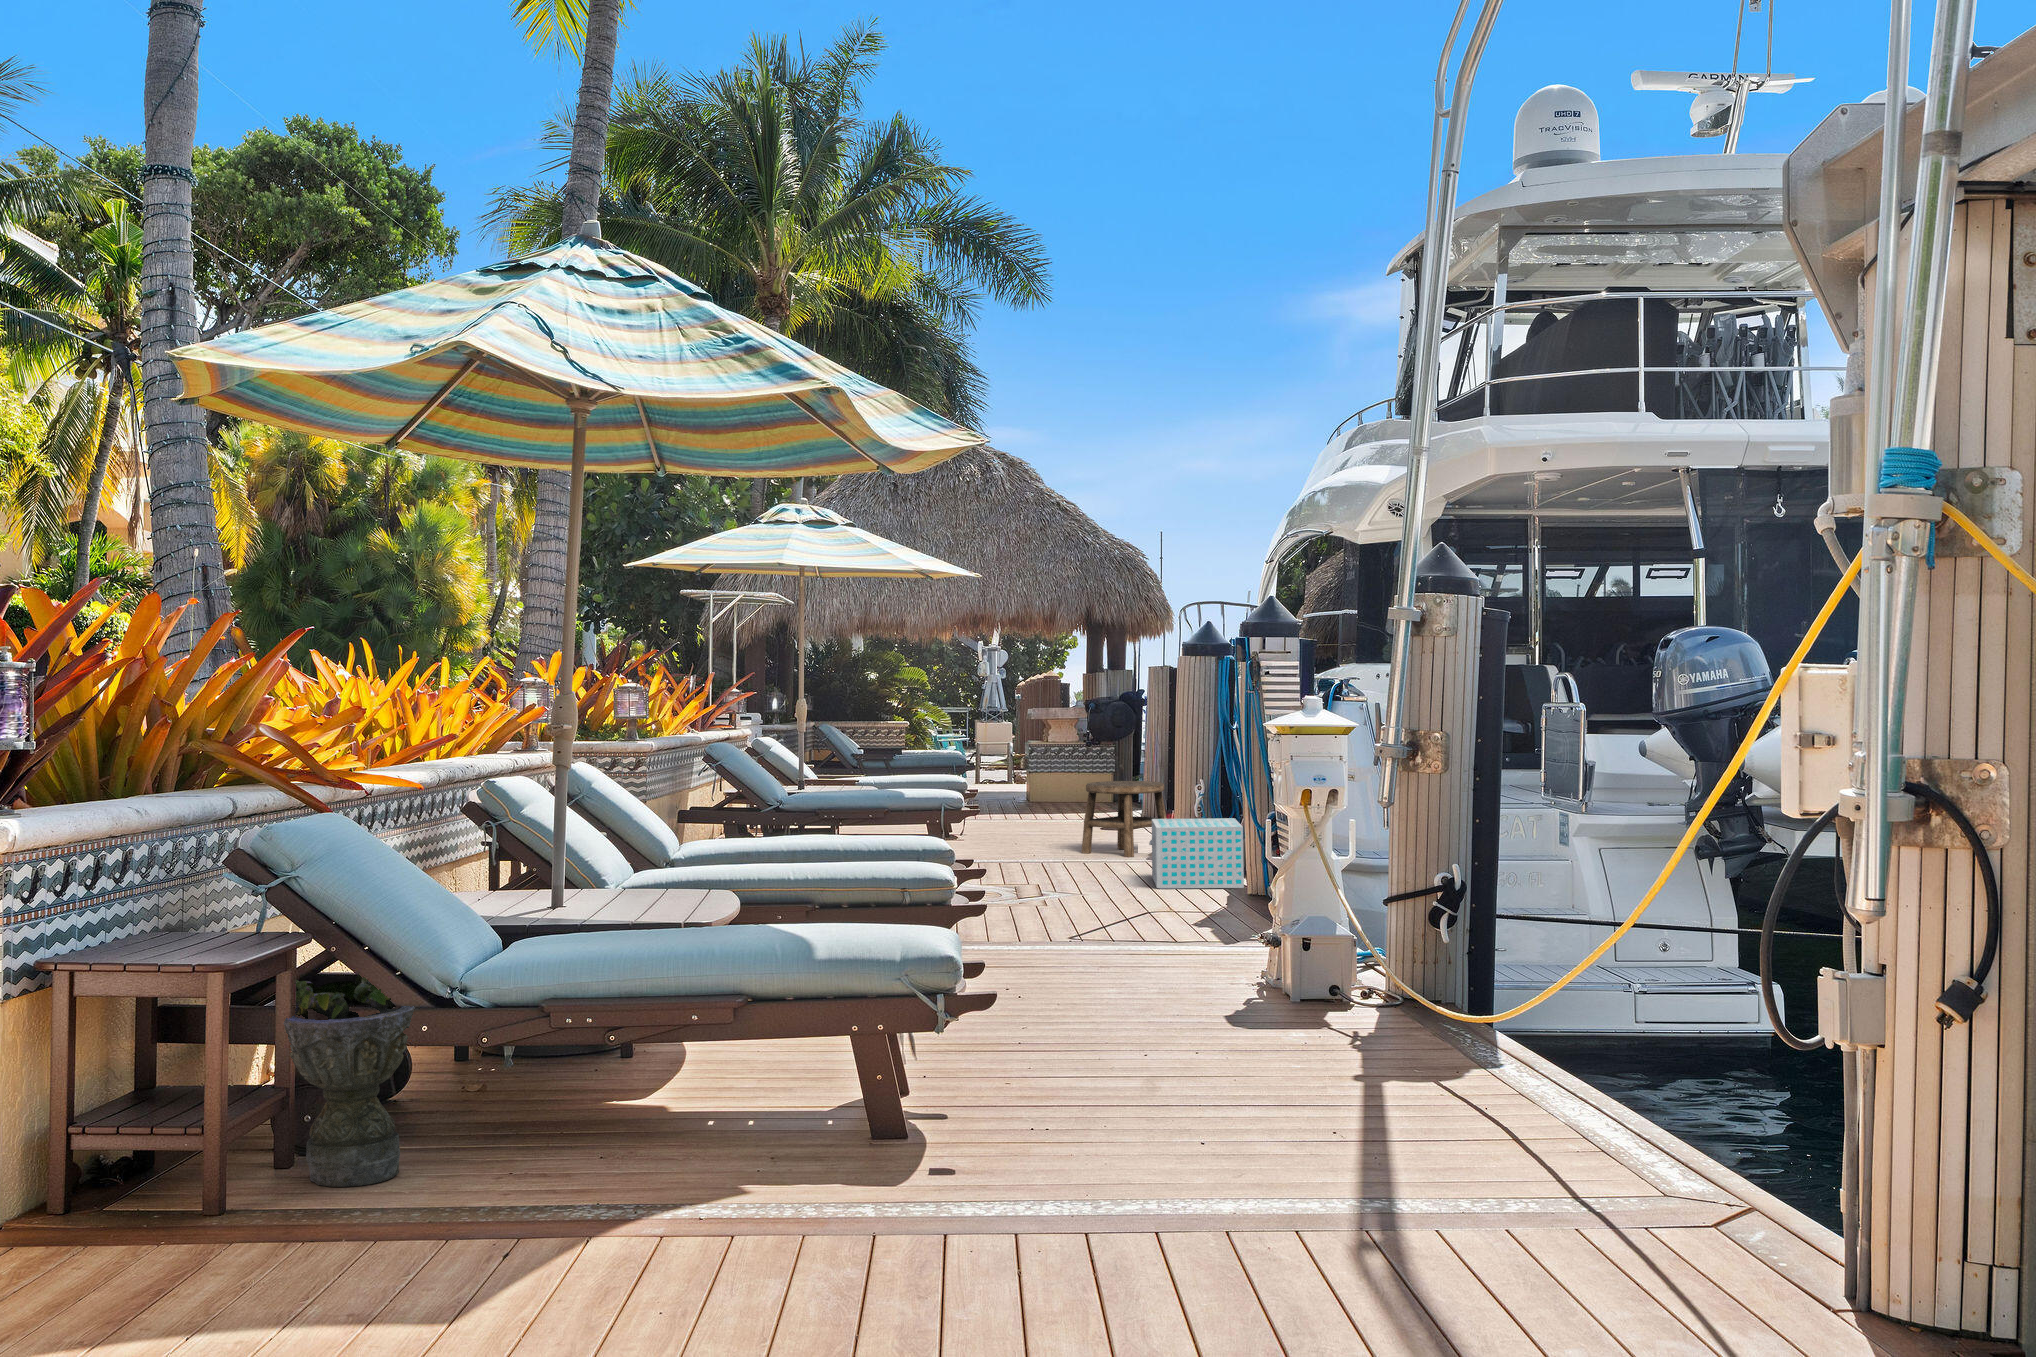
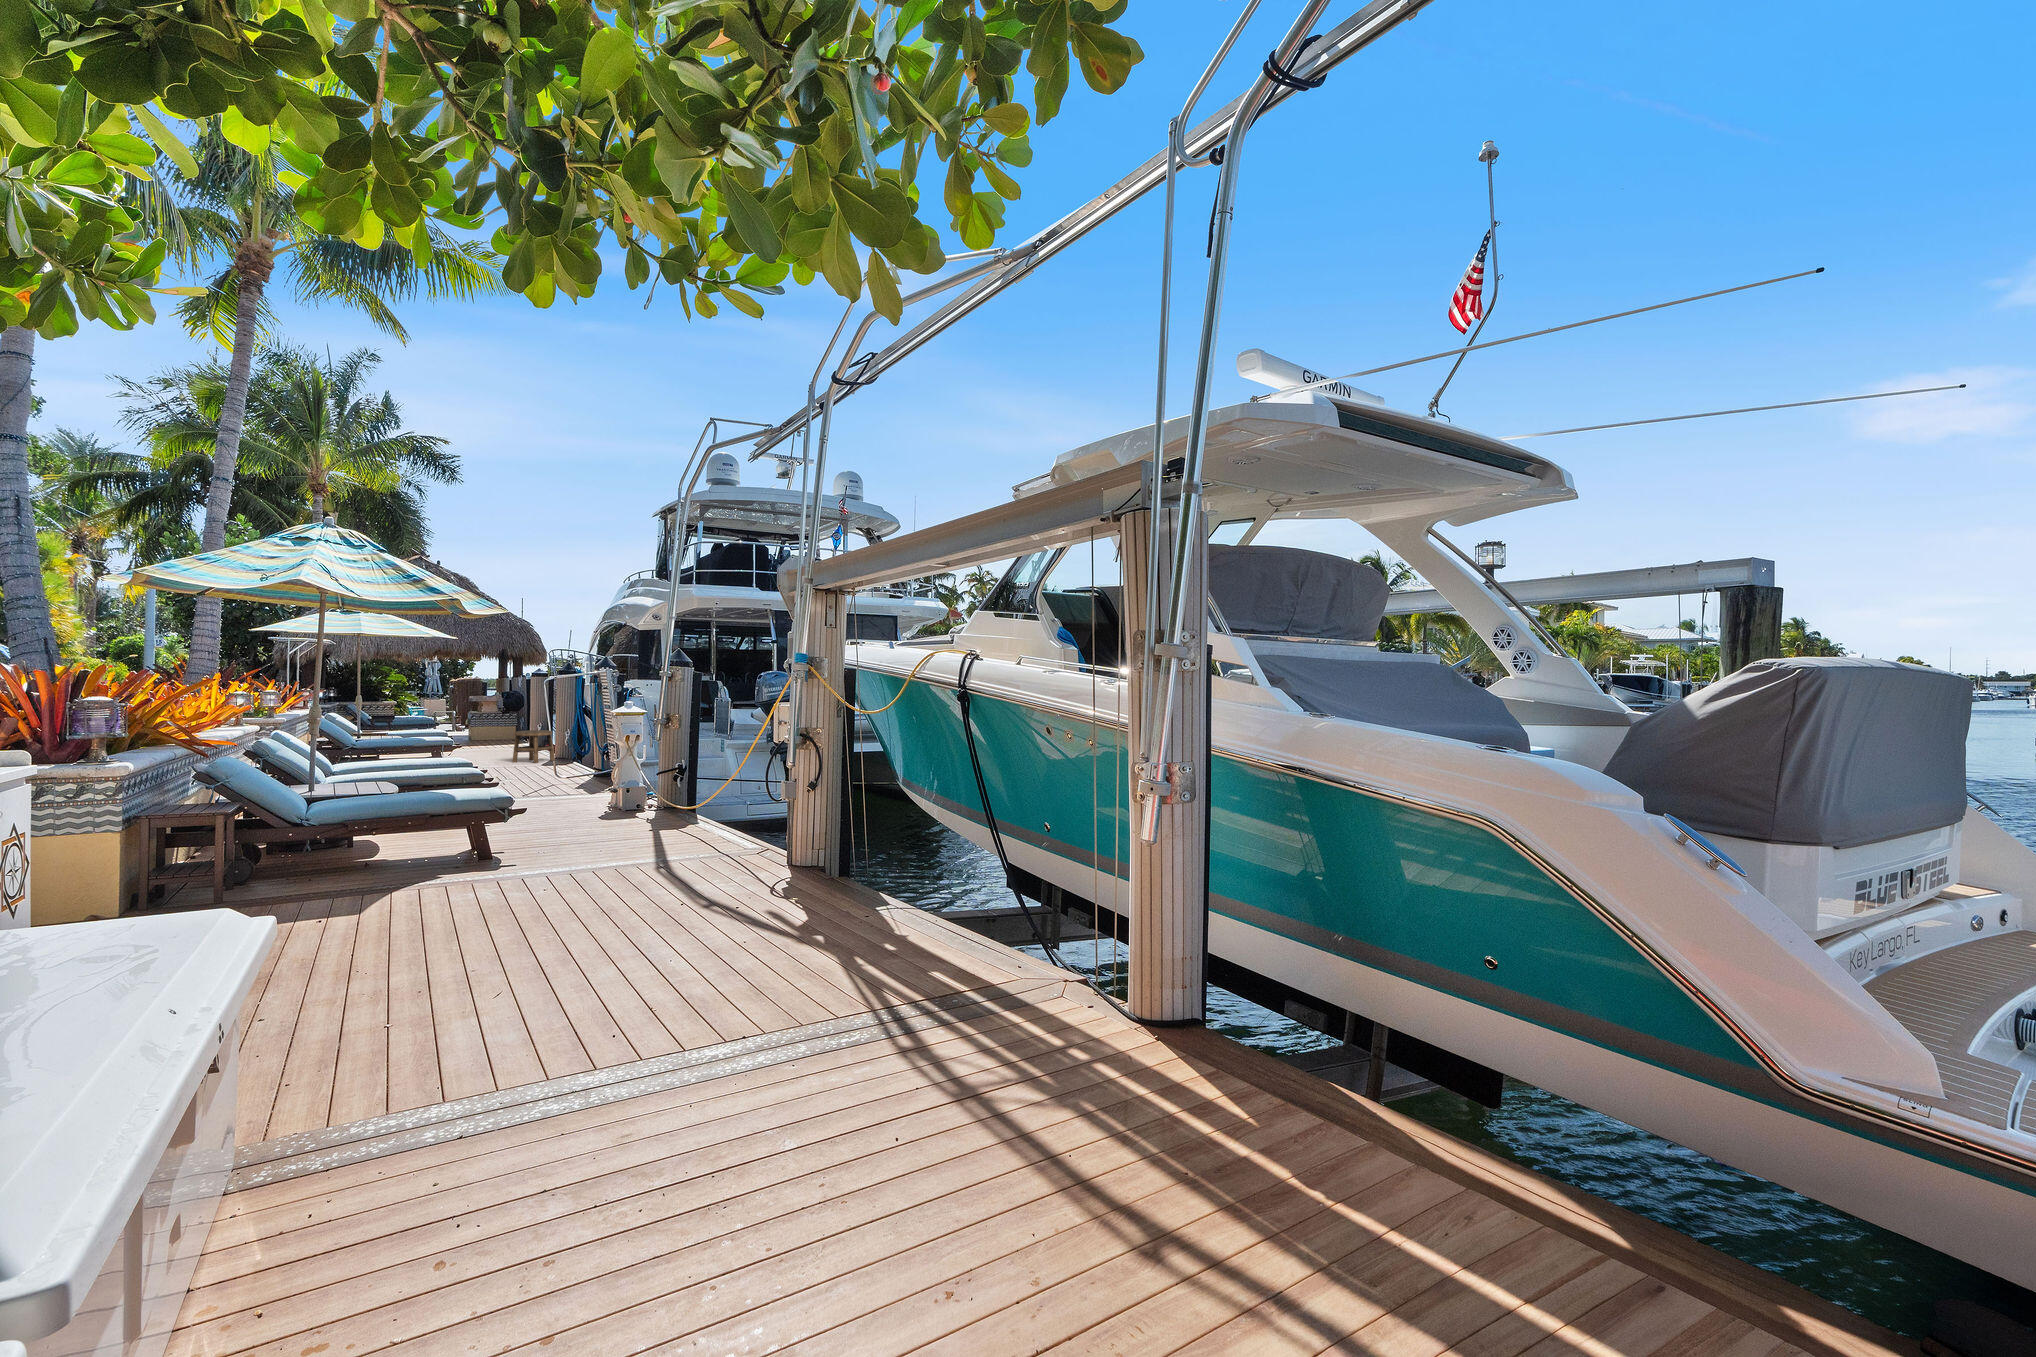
storage box: present [1149,818,1244,889] -> none [550,745,593,775]
planter: present [283,974,415,1187] -> none [246,807,305,889]

